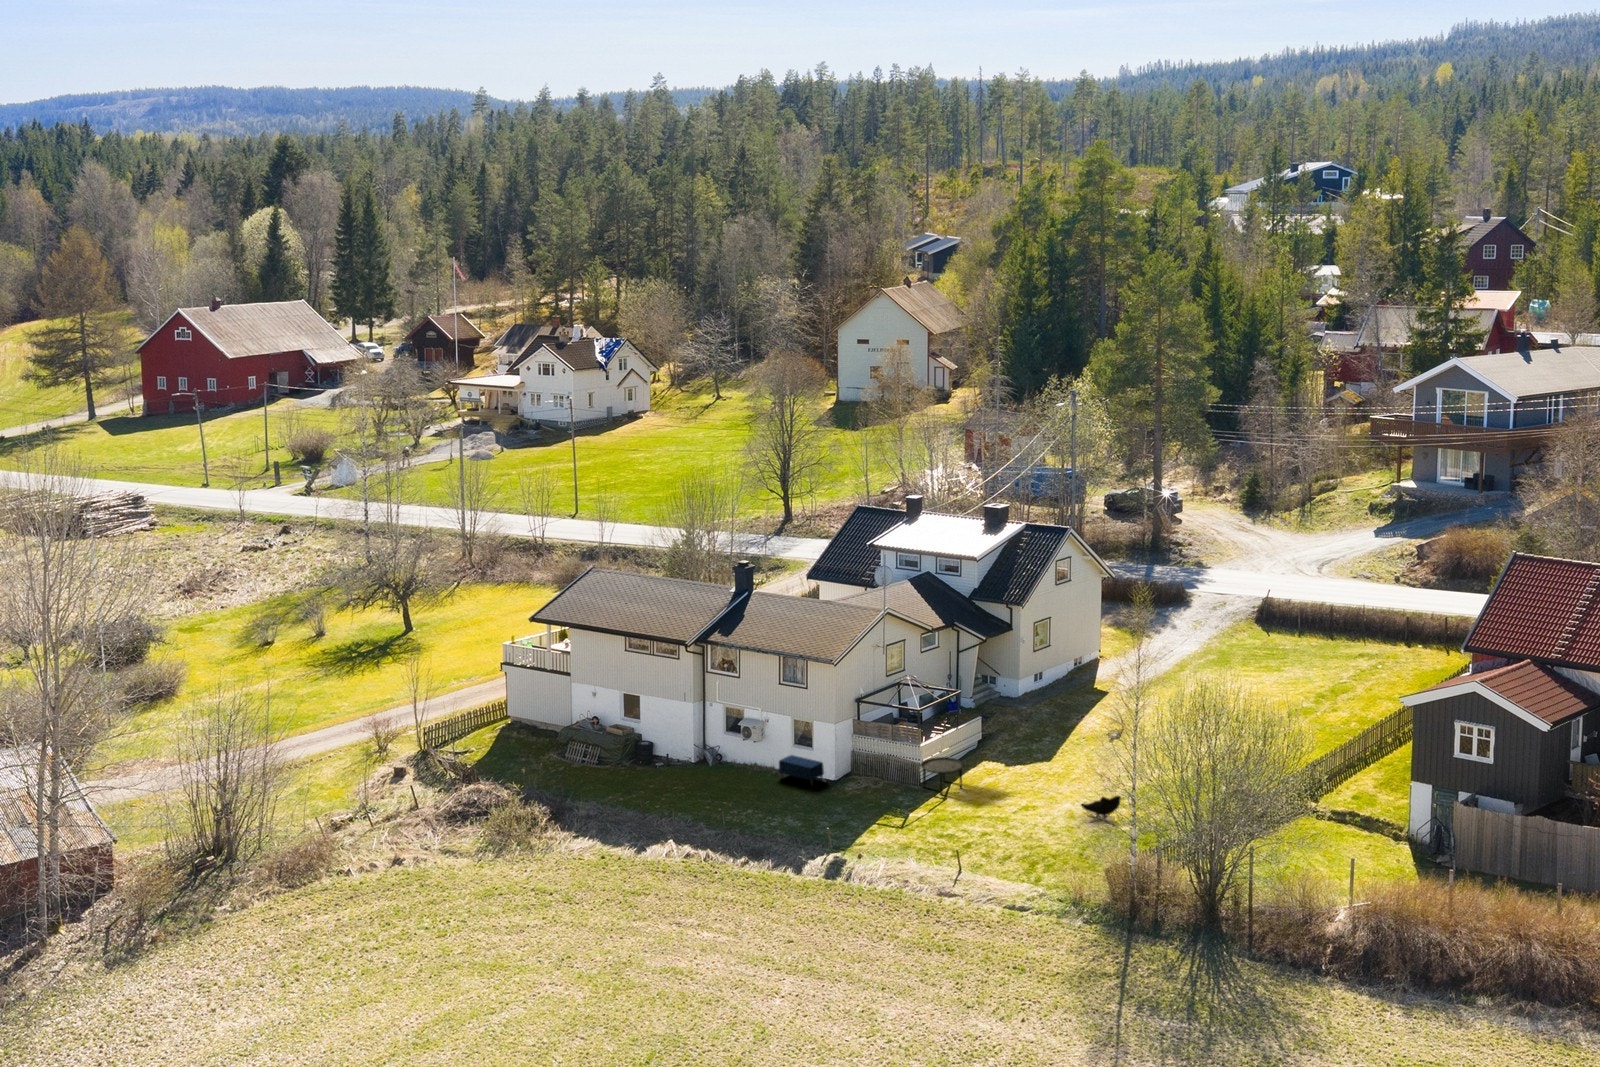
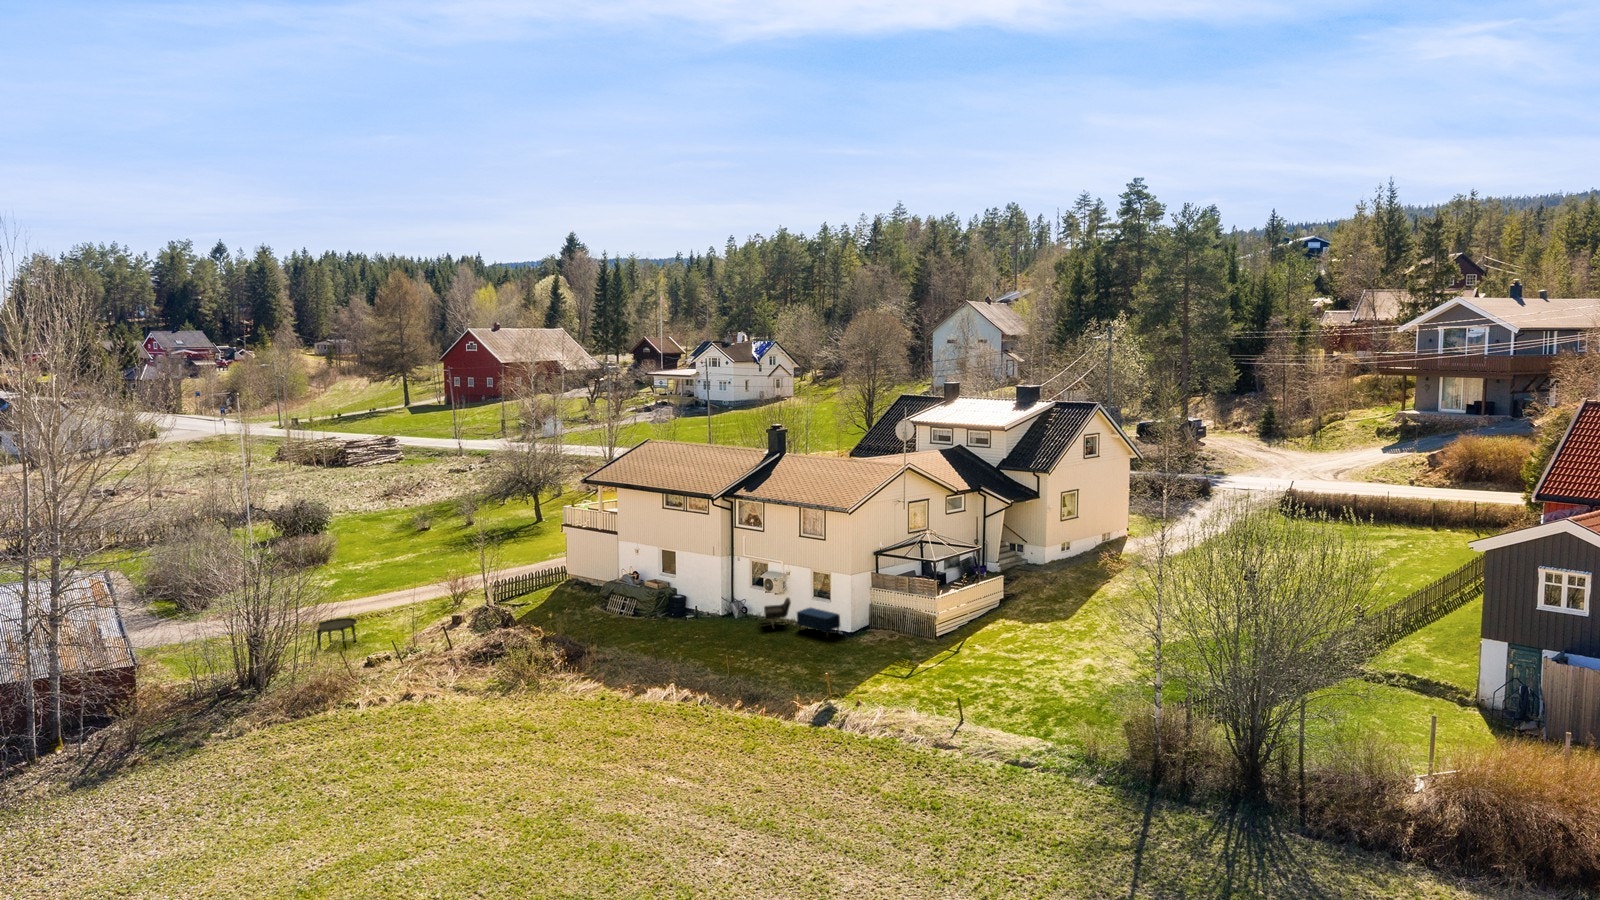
round table: present [921,757,964,794] -> present [317,618,357,651]
lounge chair: present [1082,796,1121,819] -> present [764,598,791,626]

